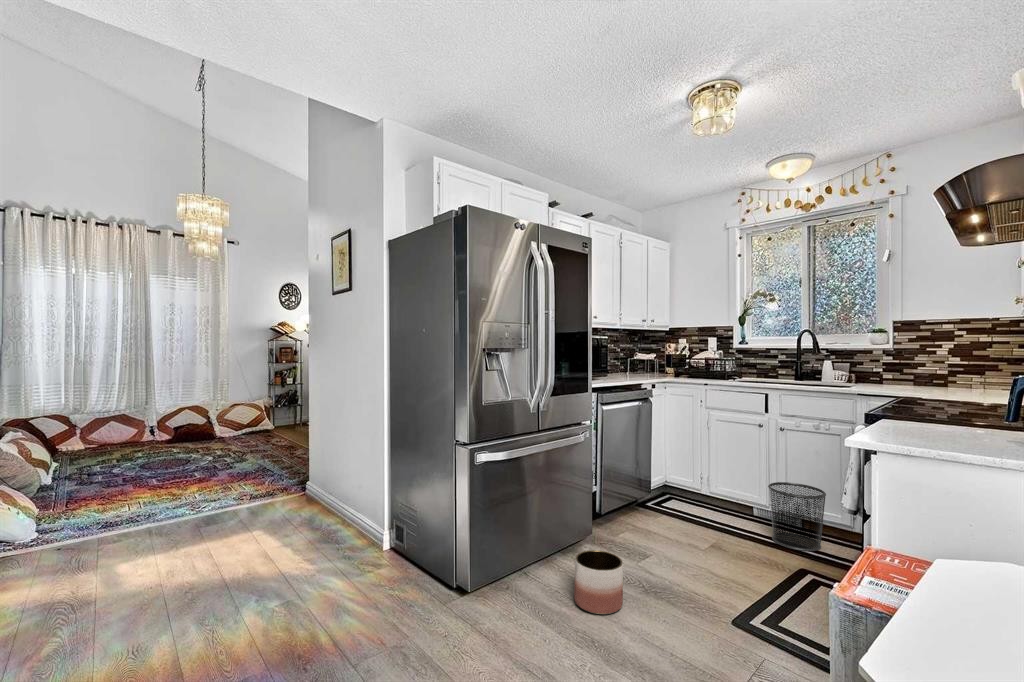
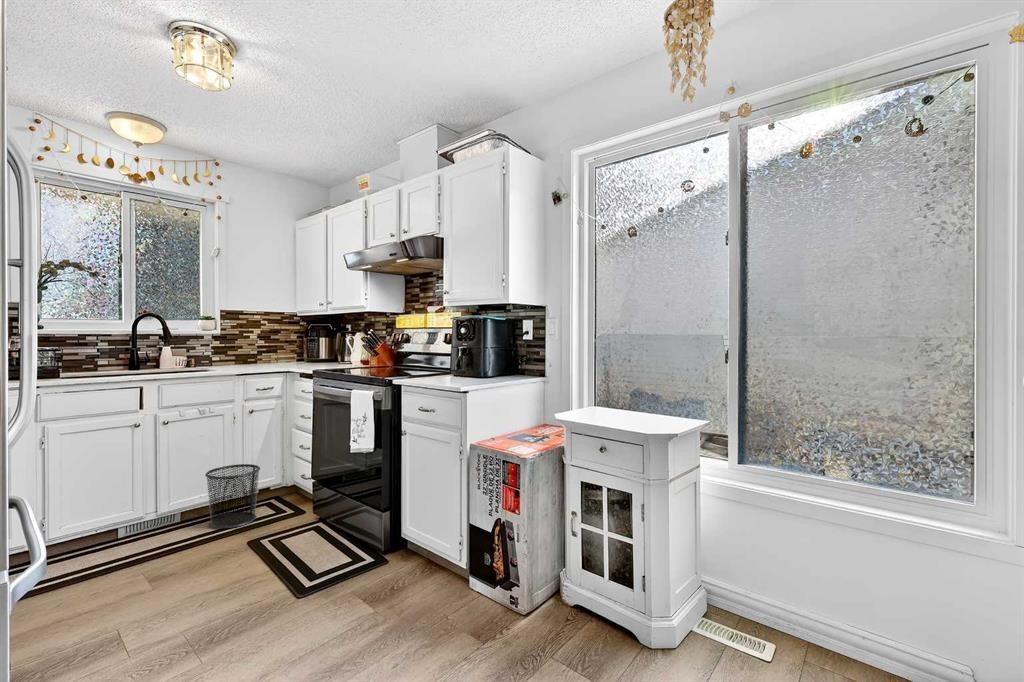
planter: present [574,550,623,614] -> none [276,575,335,652]

